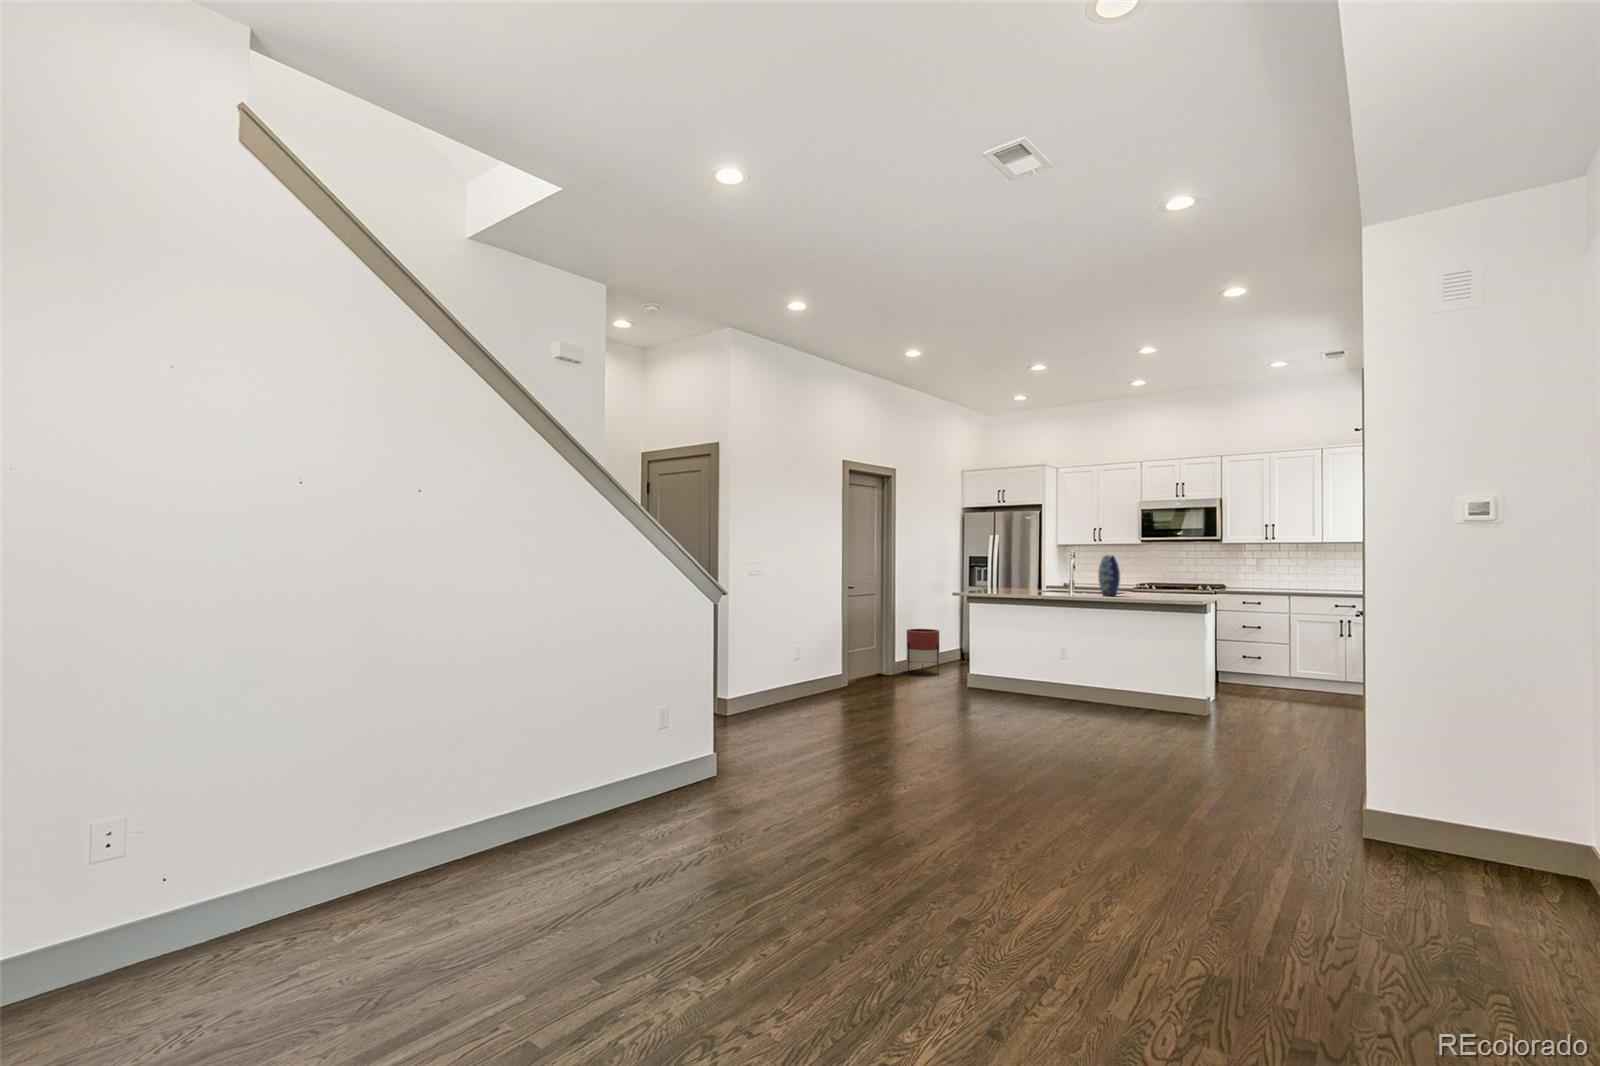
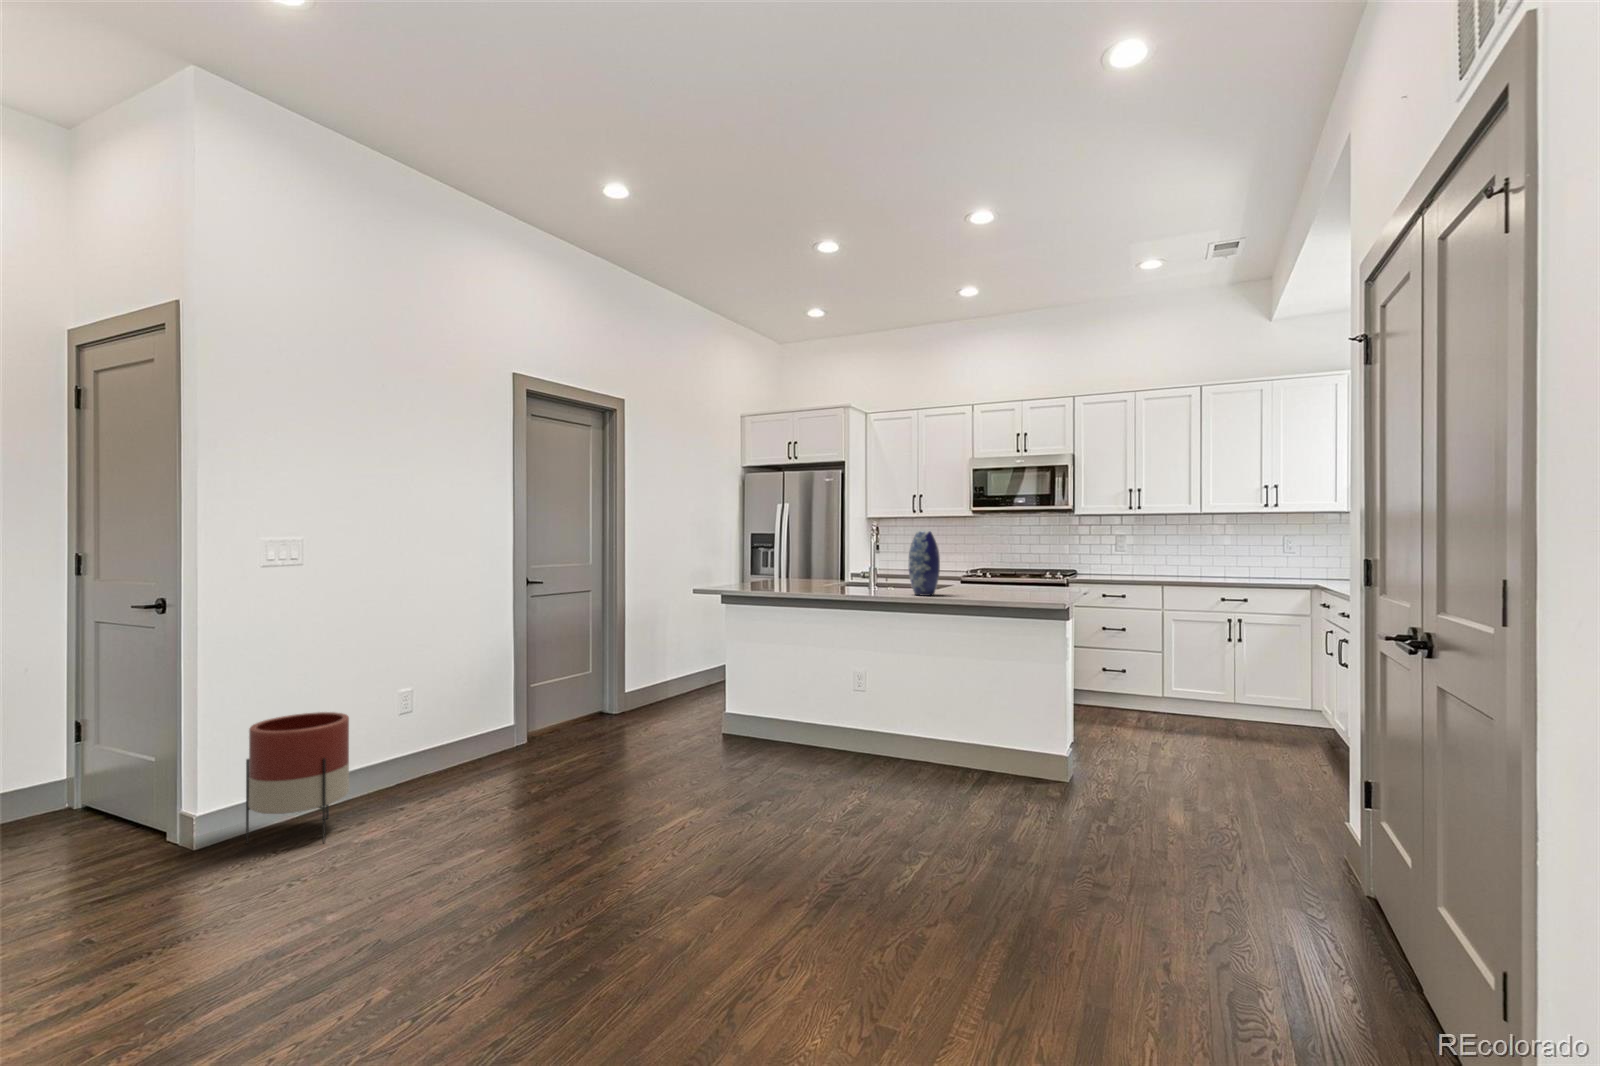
planter: present [907,629,940,676] -> present [246,712,349,843]

